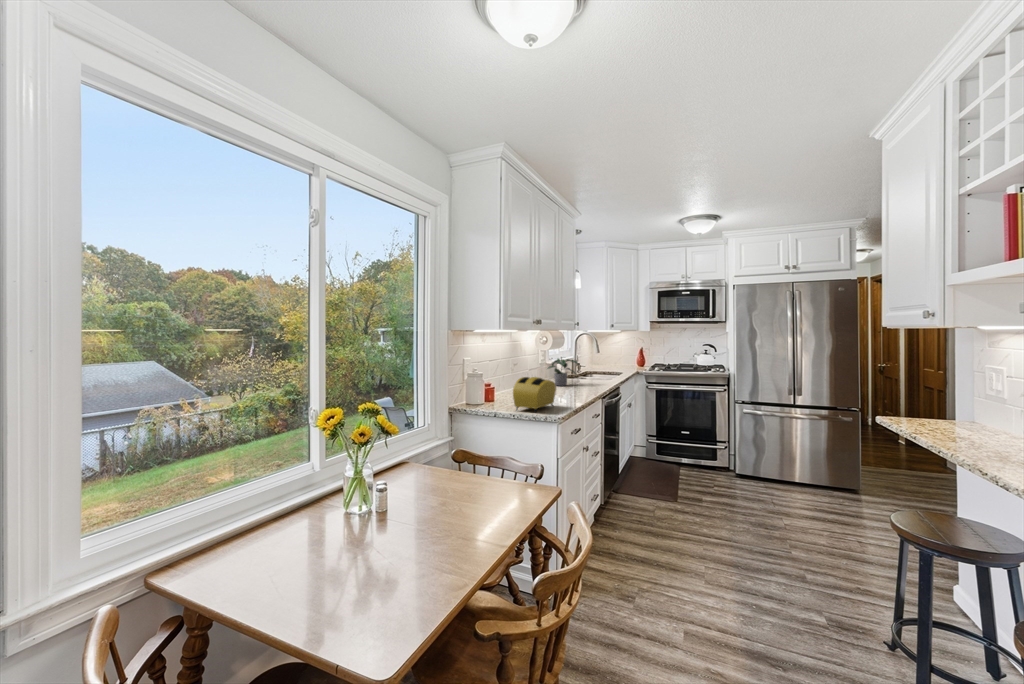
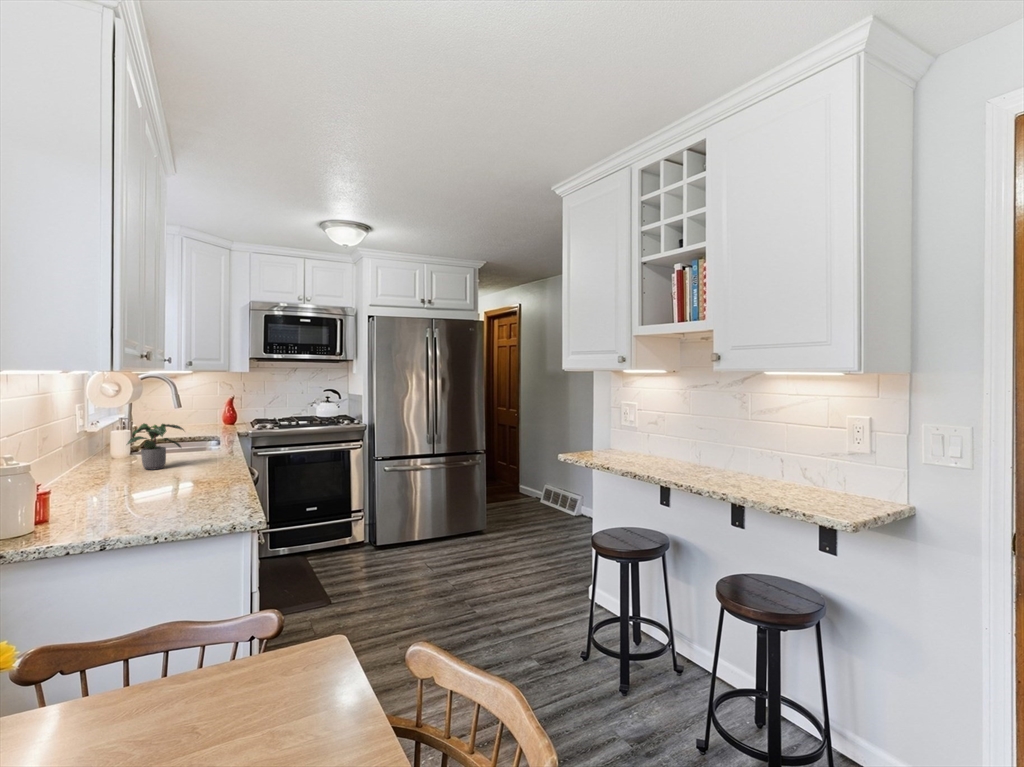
toaster: present [513,377,556,412] -> none [160,461,223,522]

